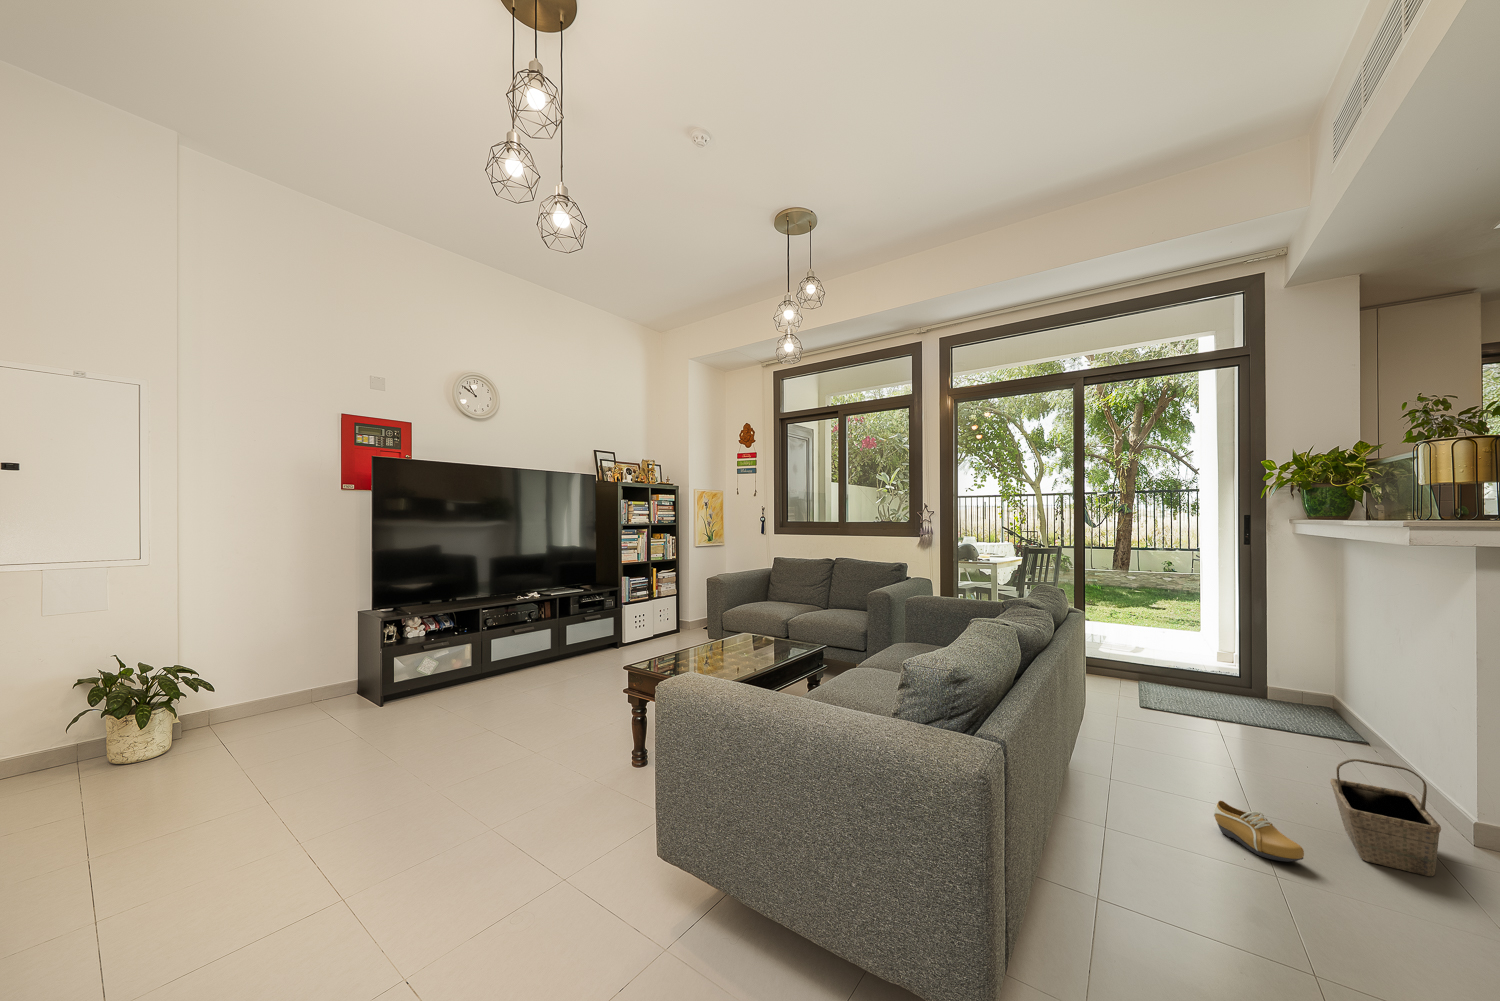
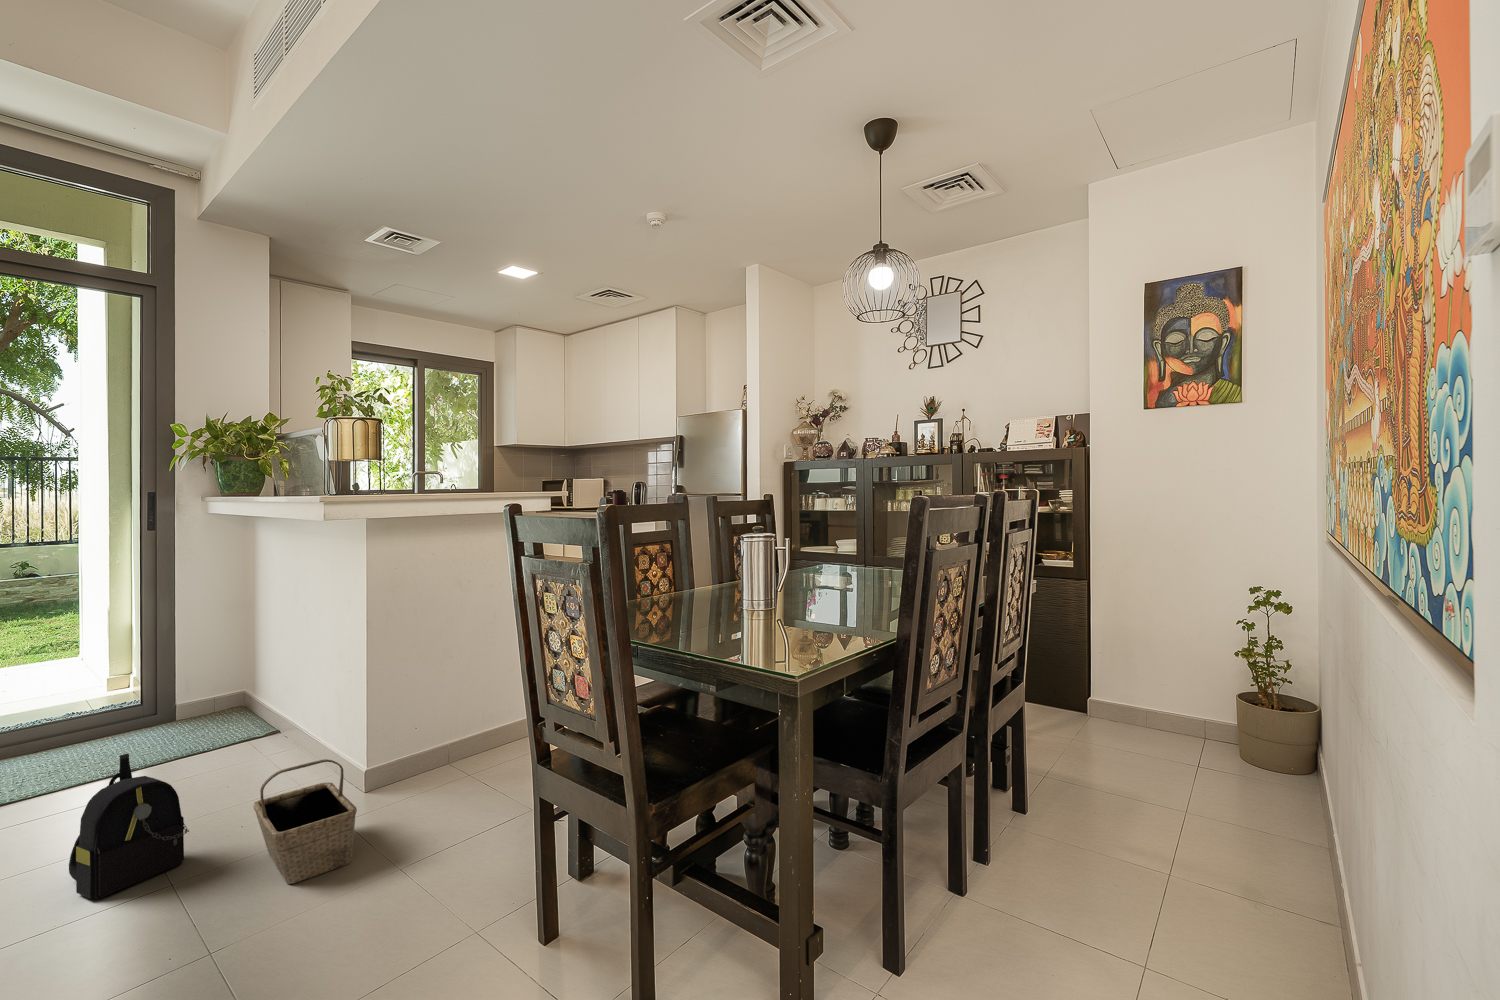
backpack: none [1194,702,1275,800] -> present [69,754,189,899]
shoe: present [1214,801,1304,862] -> none [101,897,227,961]

